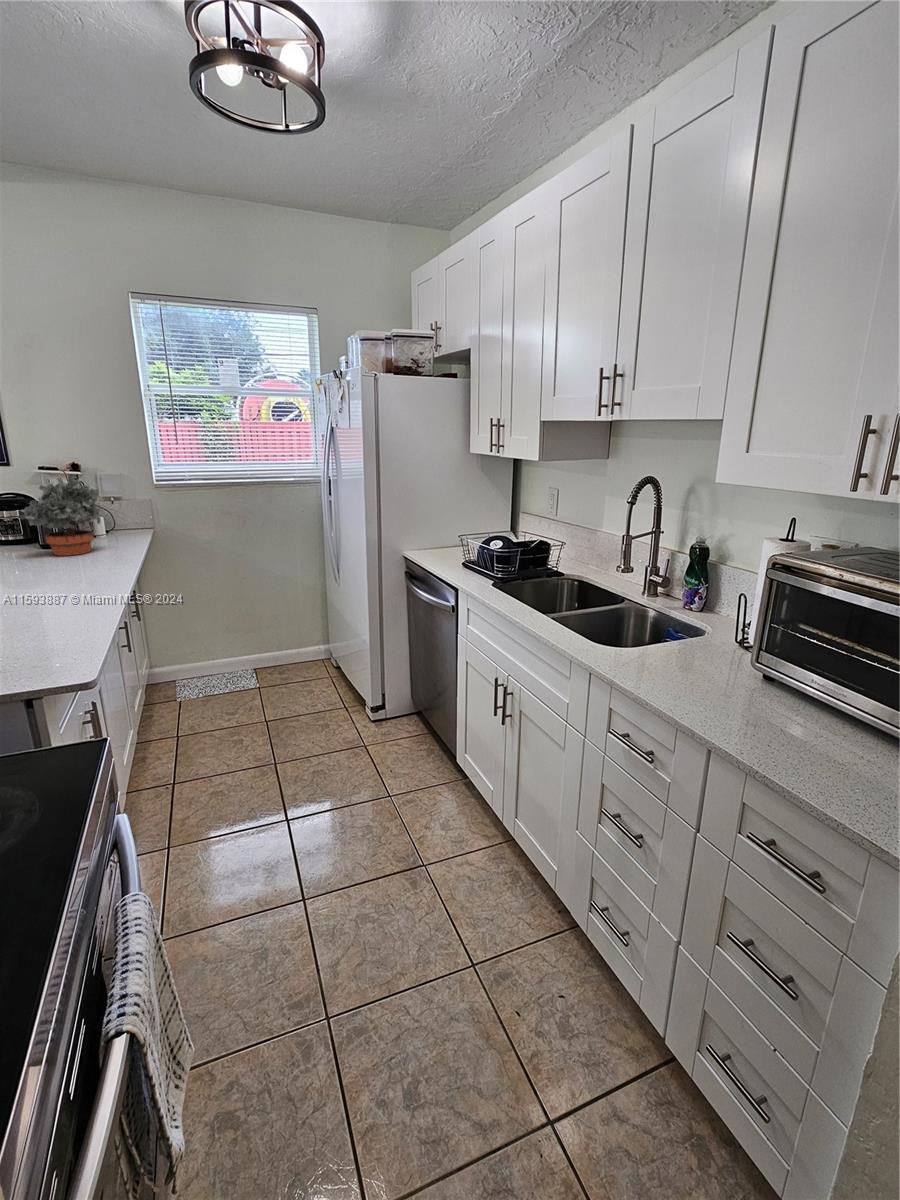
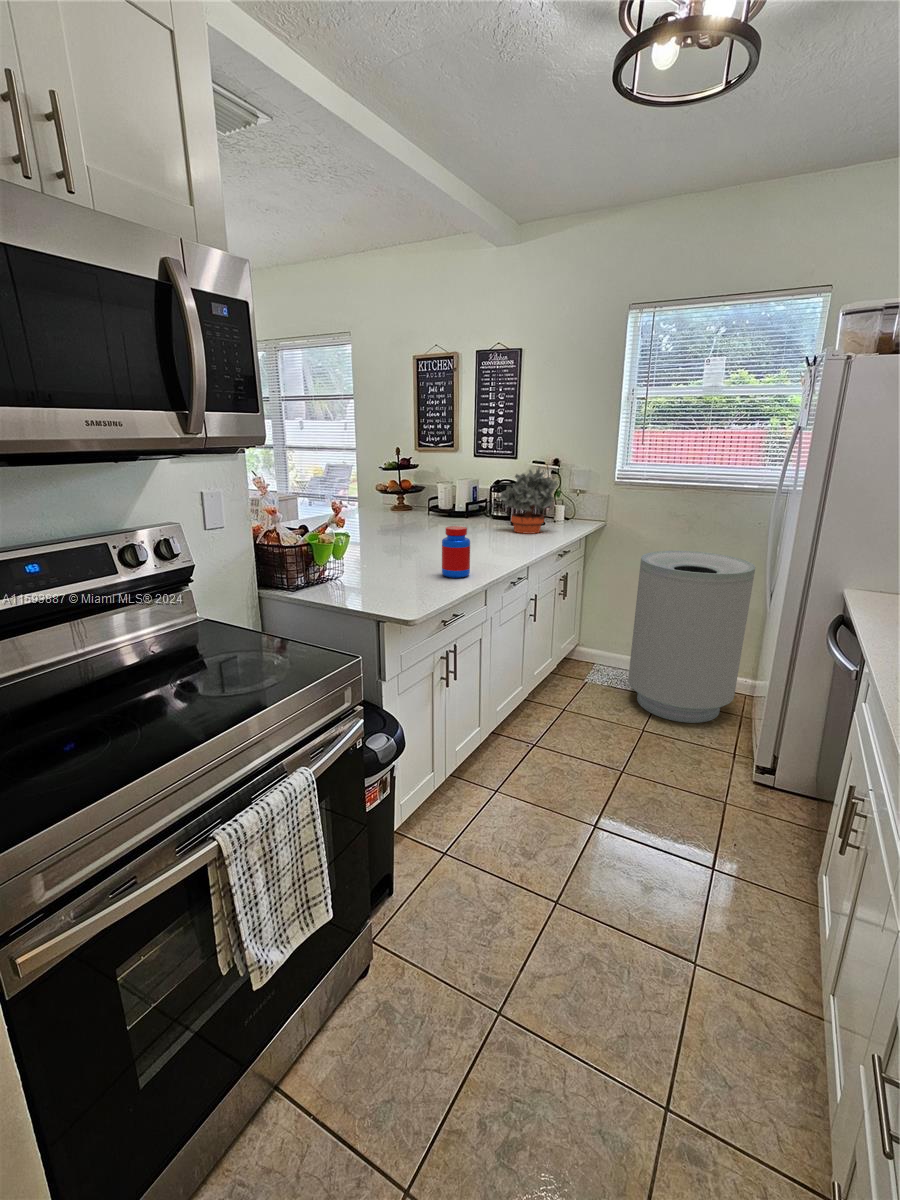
trash can: none [213,543,324,703] -> present [628,551,755,723]
jar: none [34,557,84,623] -> present [442,526,470,578]

